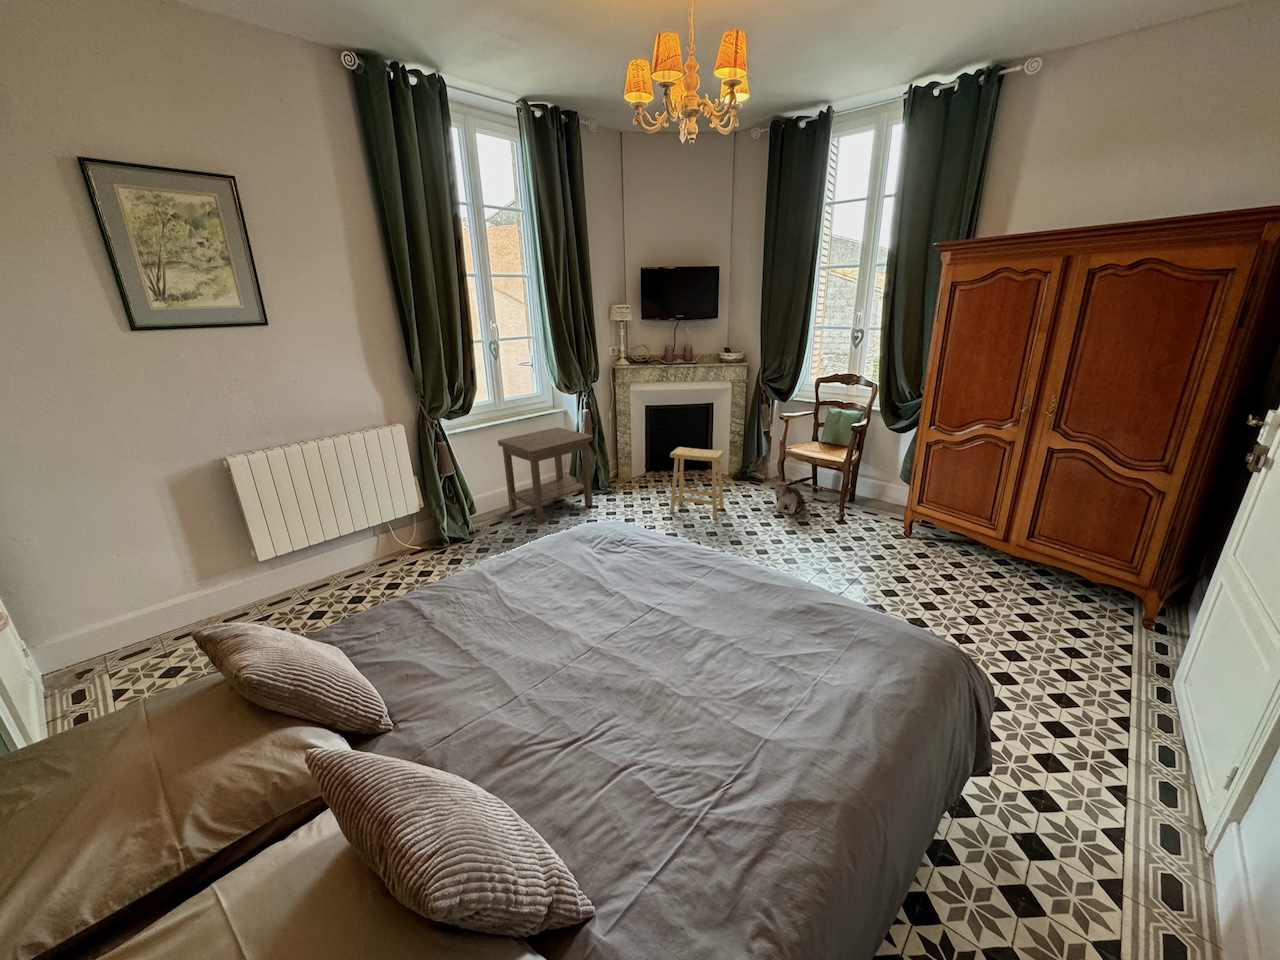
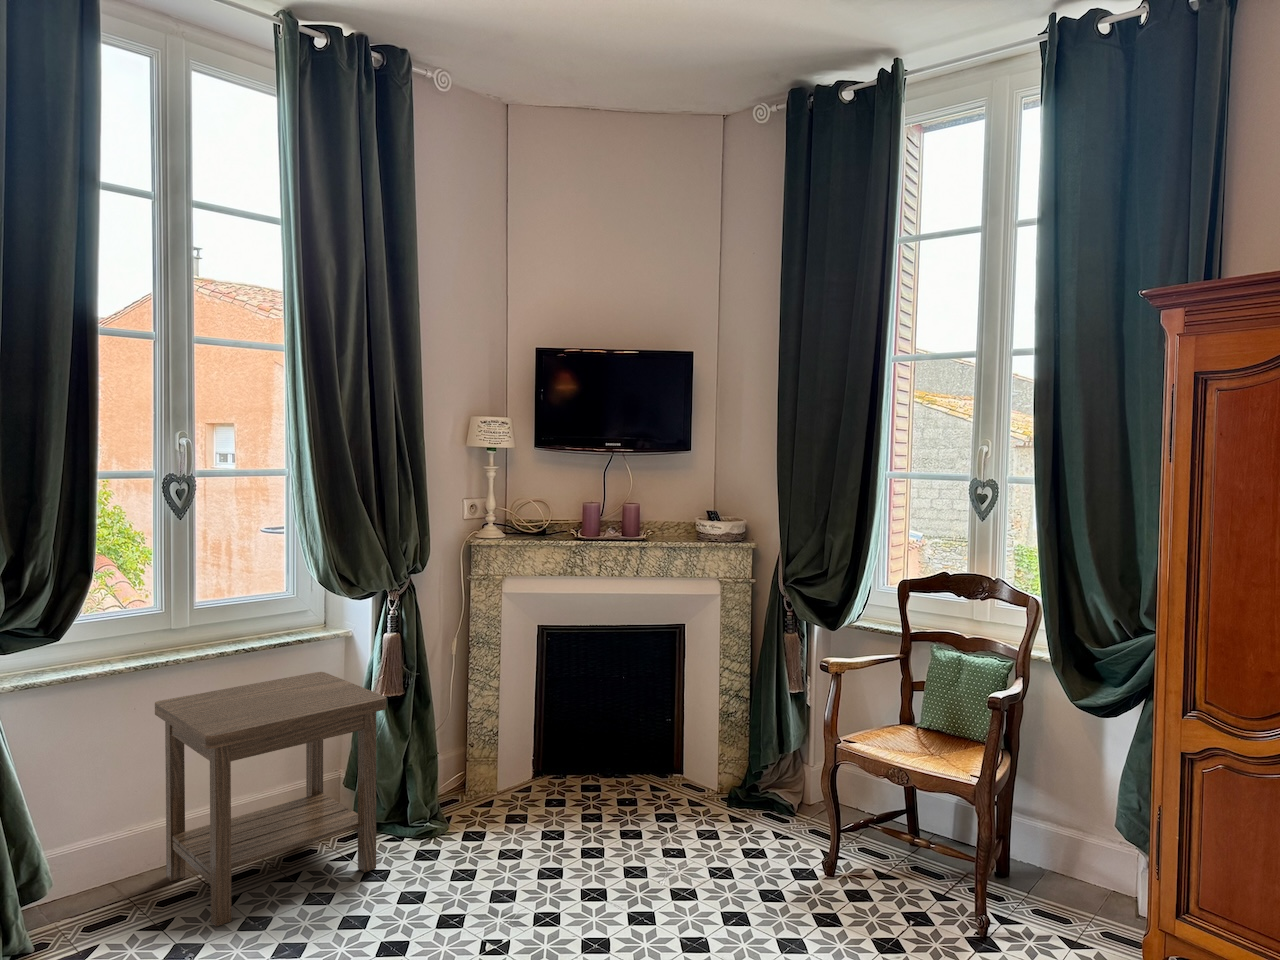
footstool: present [670,447,724,519] -> none [558,731,694,924]
plush toy: present [772,482,805,514] -> none [806,829,890,913]

